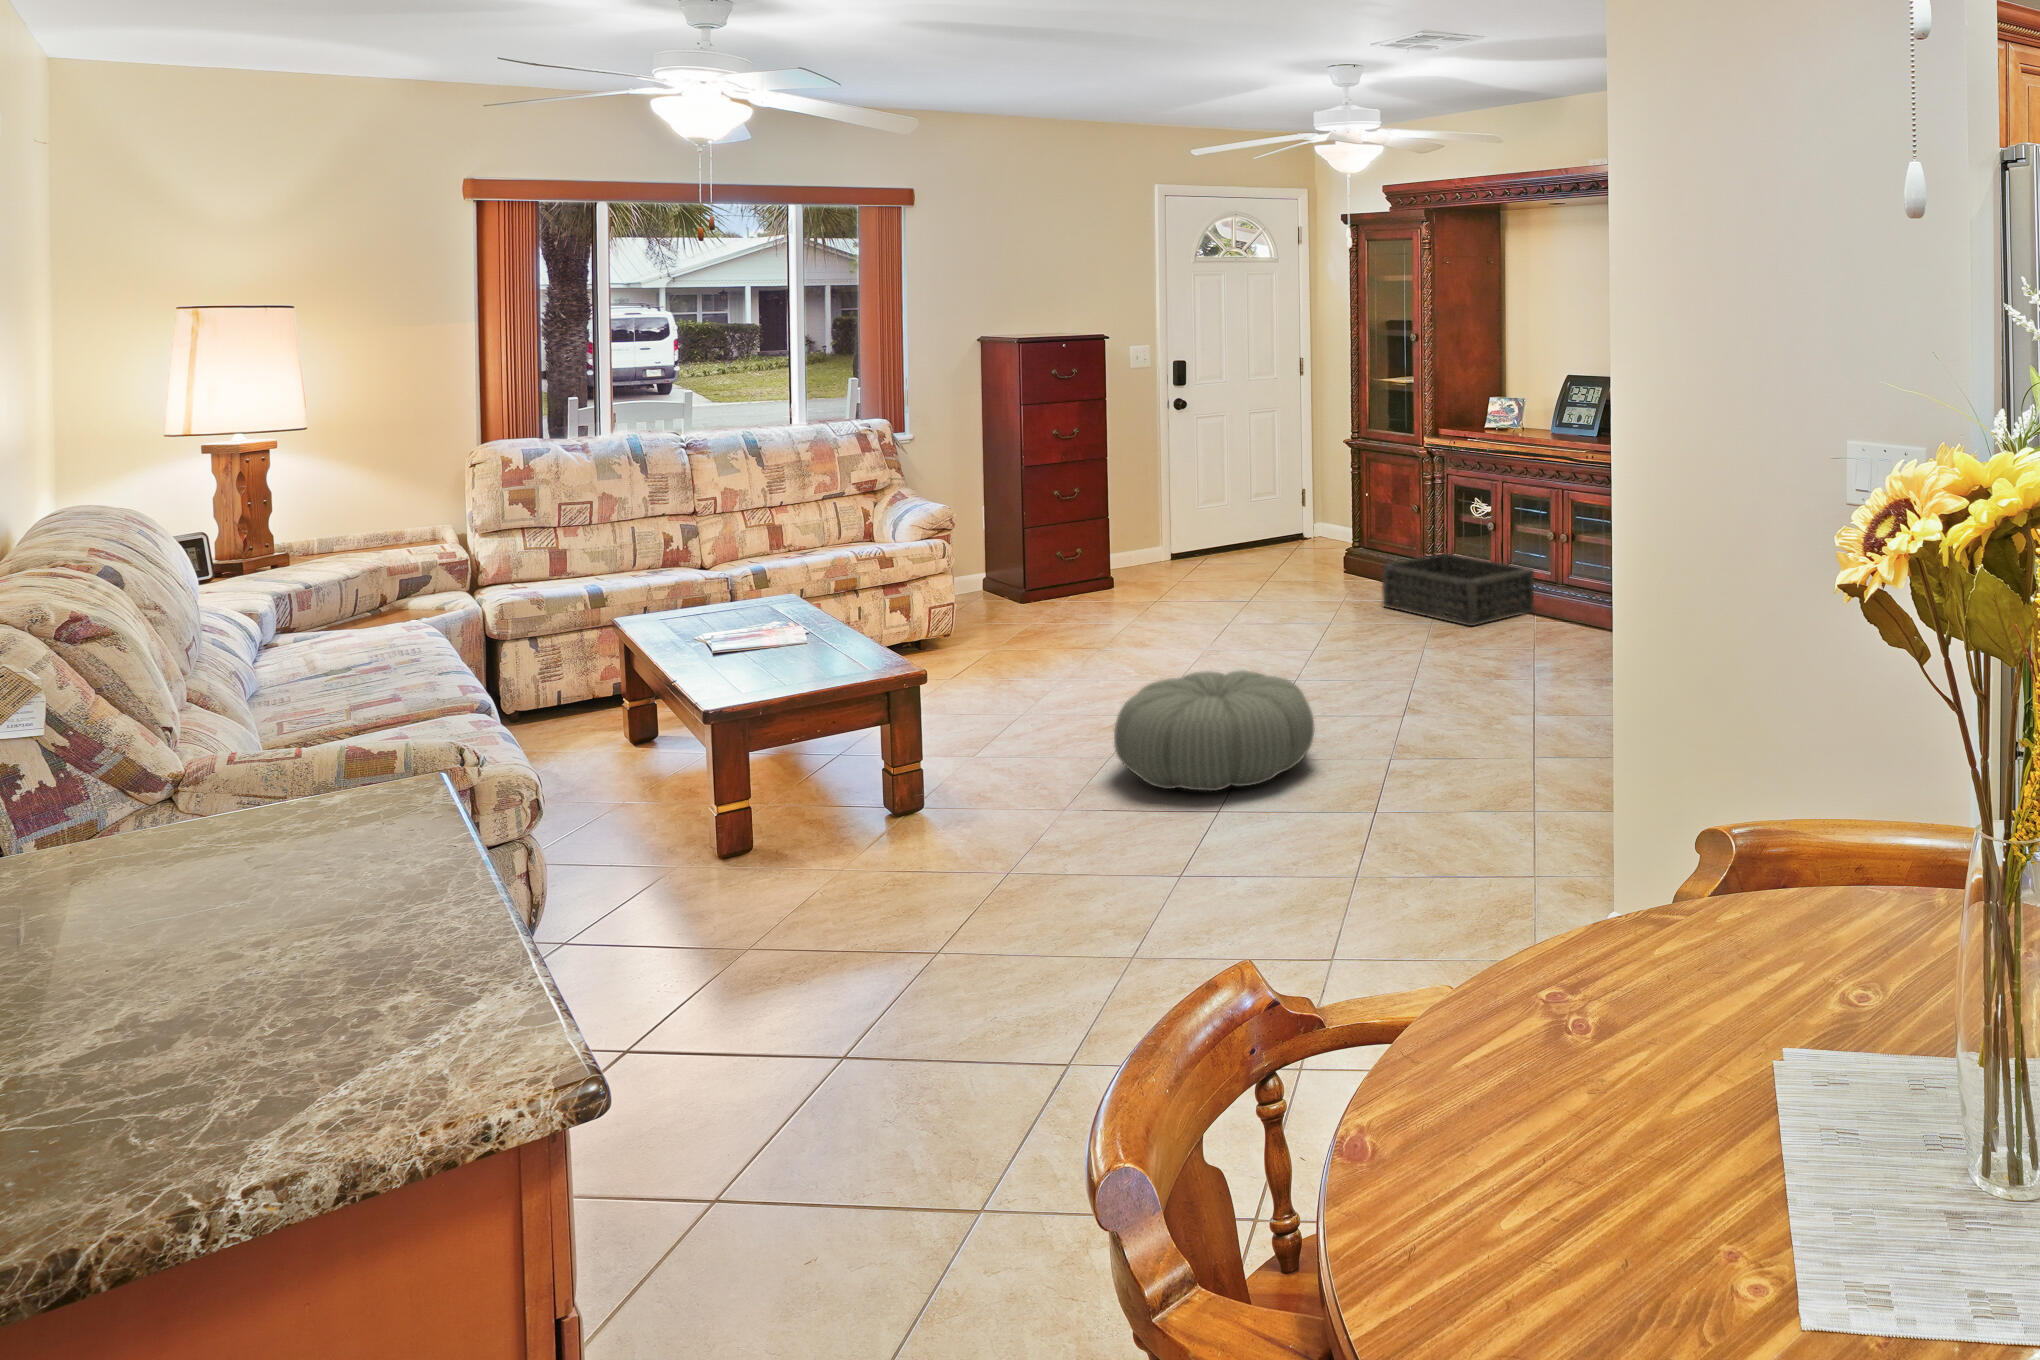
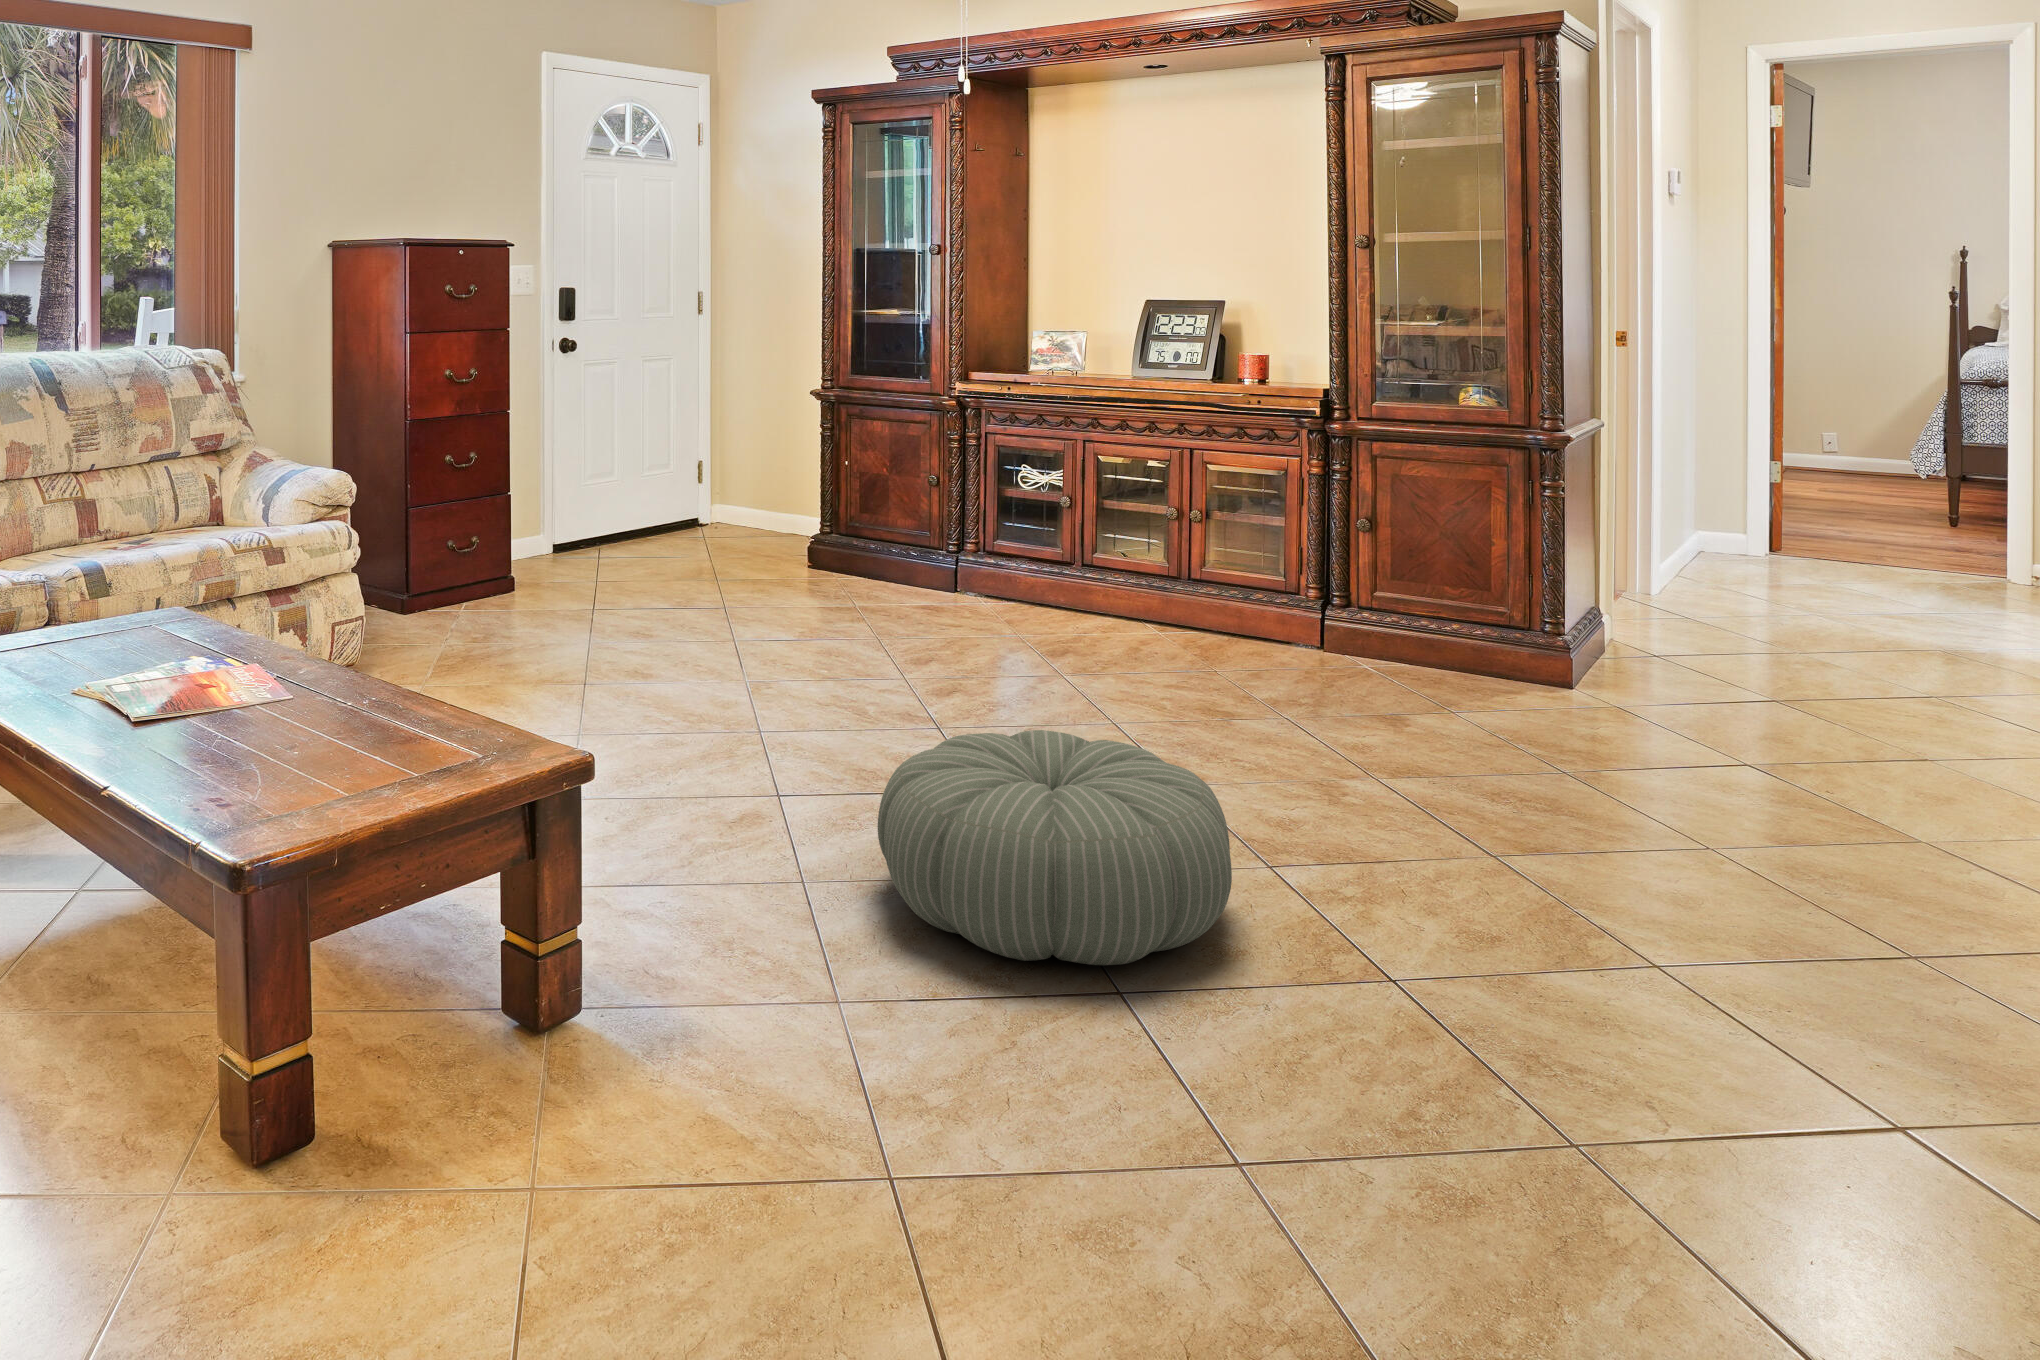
basket: present [1382,554,1534,626] -> none [920,540,1139,640]

